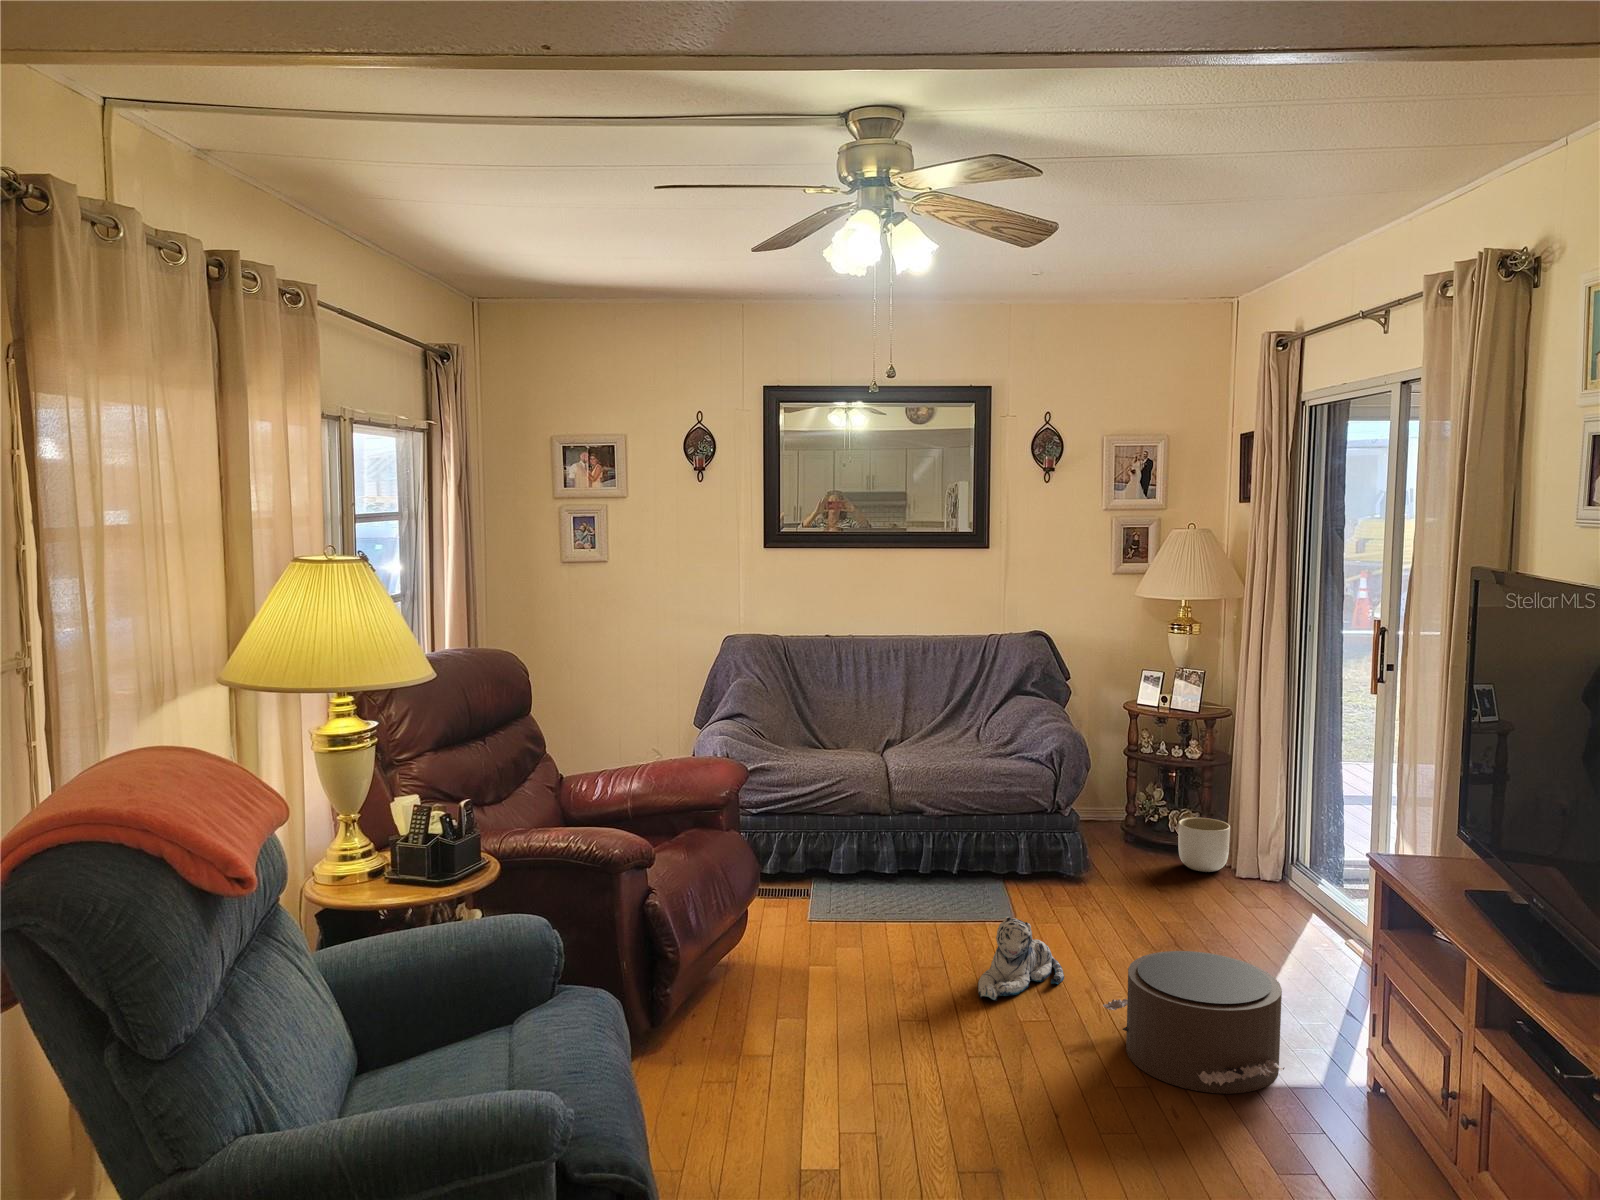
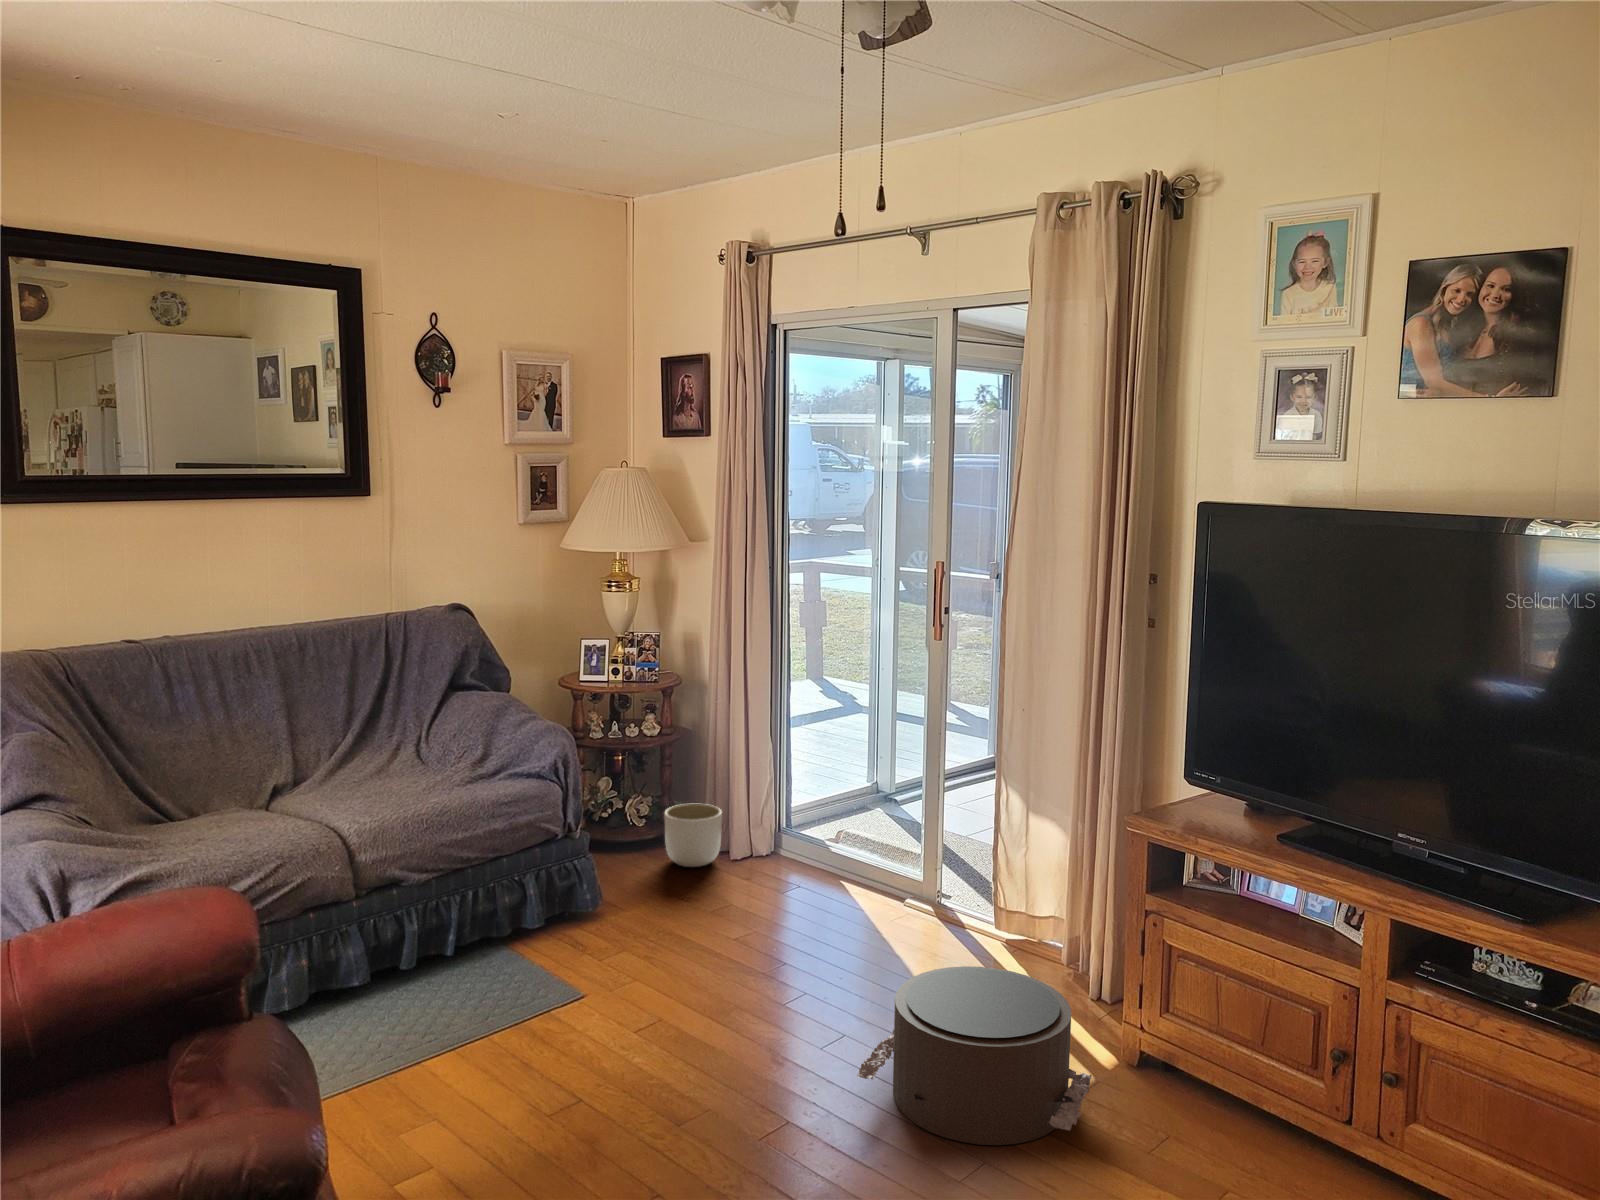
plush toy: present [978,917,1064,1000] -> none [657,1000,749,1127]

